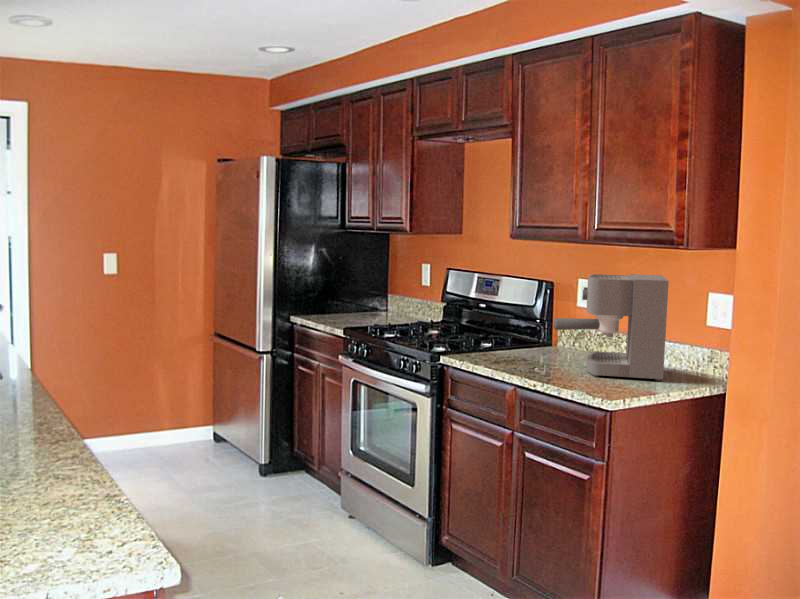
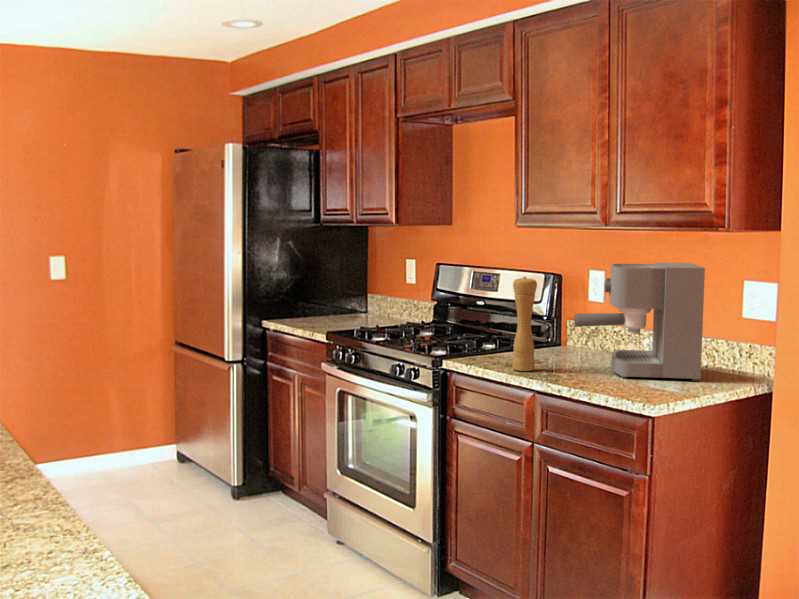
pepper mill: none [499,284,522,368] -> present [513,277,537,371]

